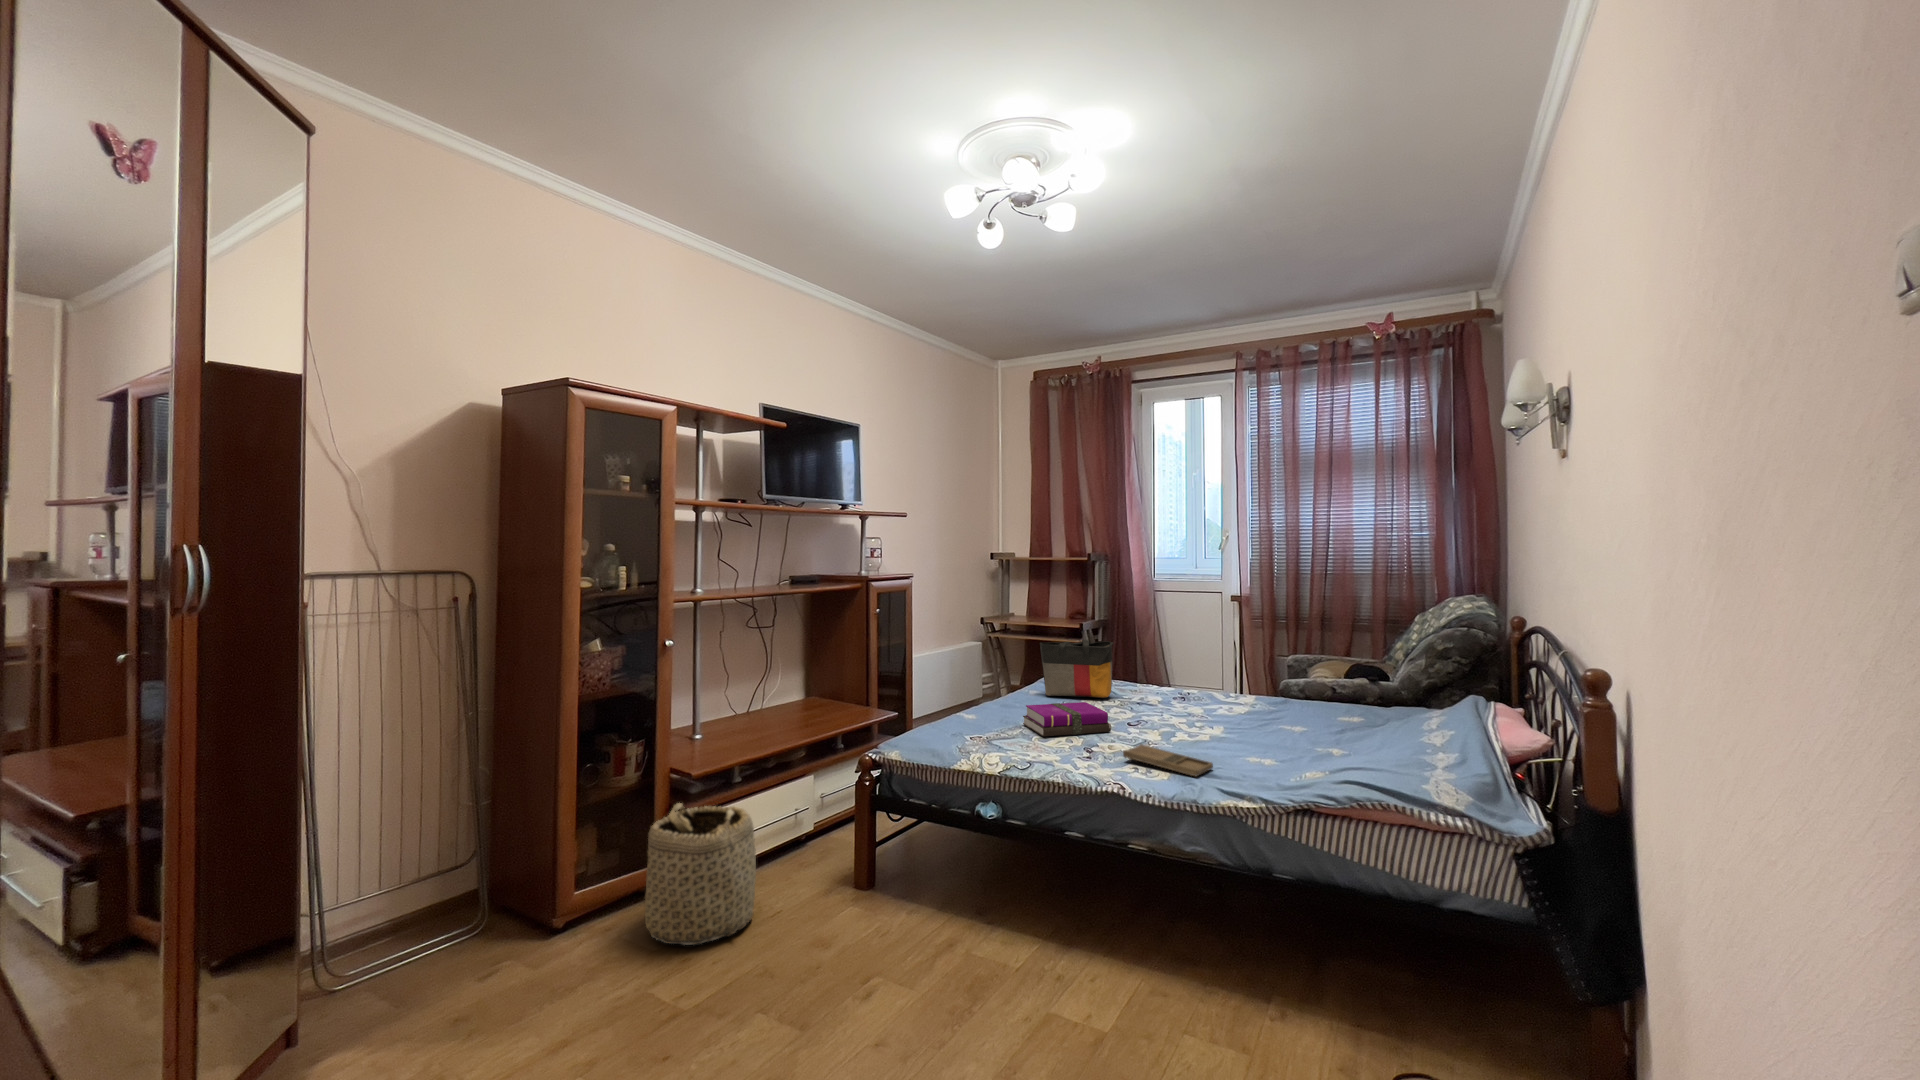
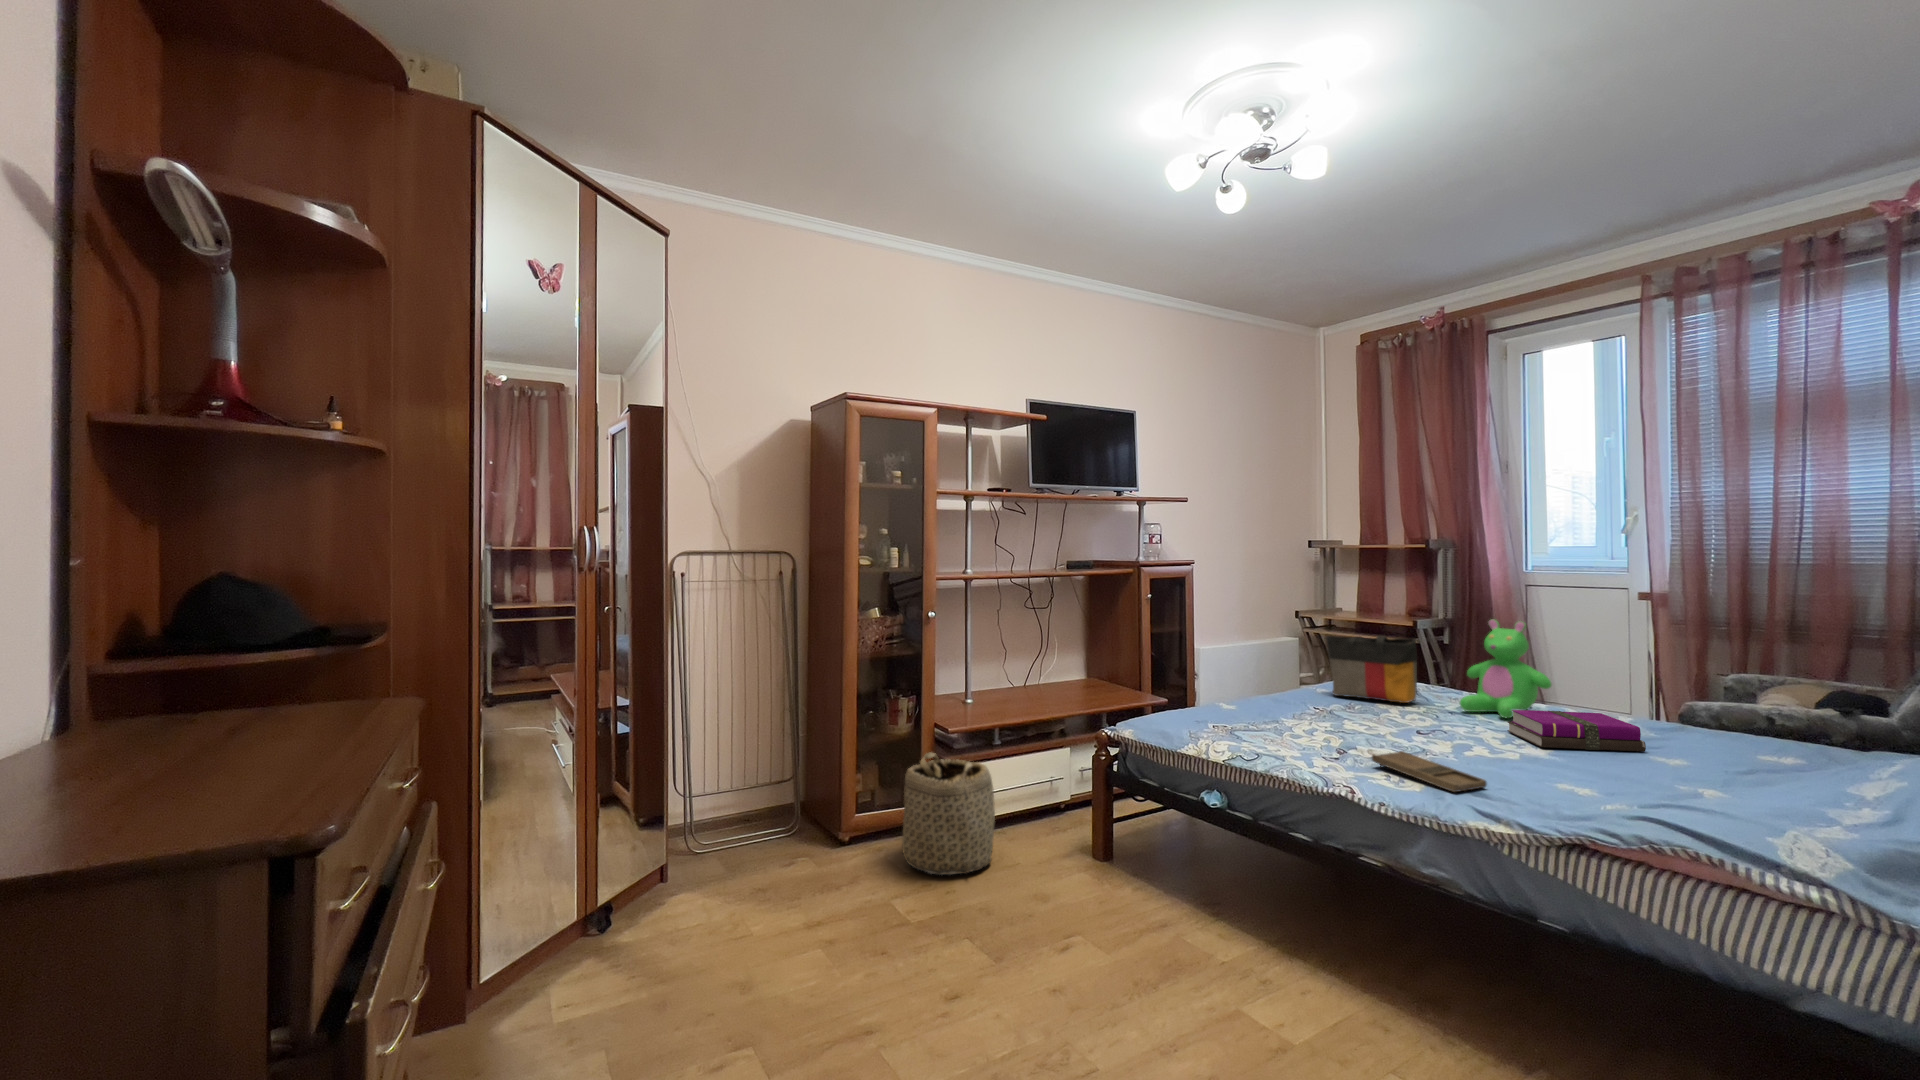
teddy bear: none [1146,623,1208,705] -> present [1460,619,1551,718]
notebook: present [1023,702,1111,736] -> present [1508,710,1646,752]

